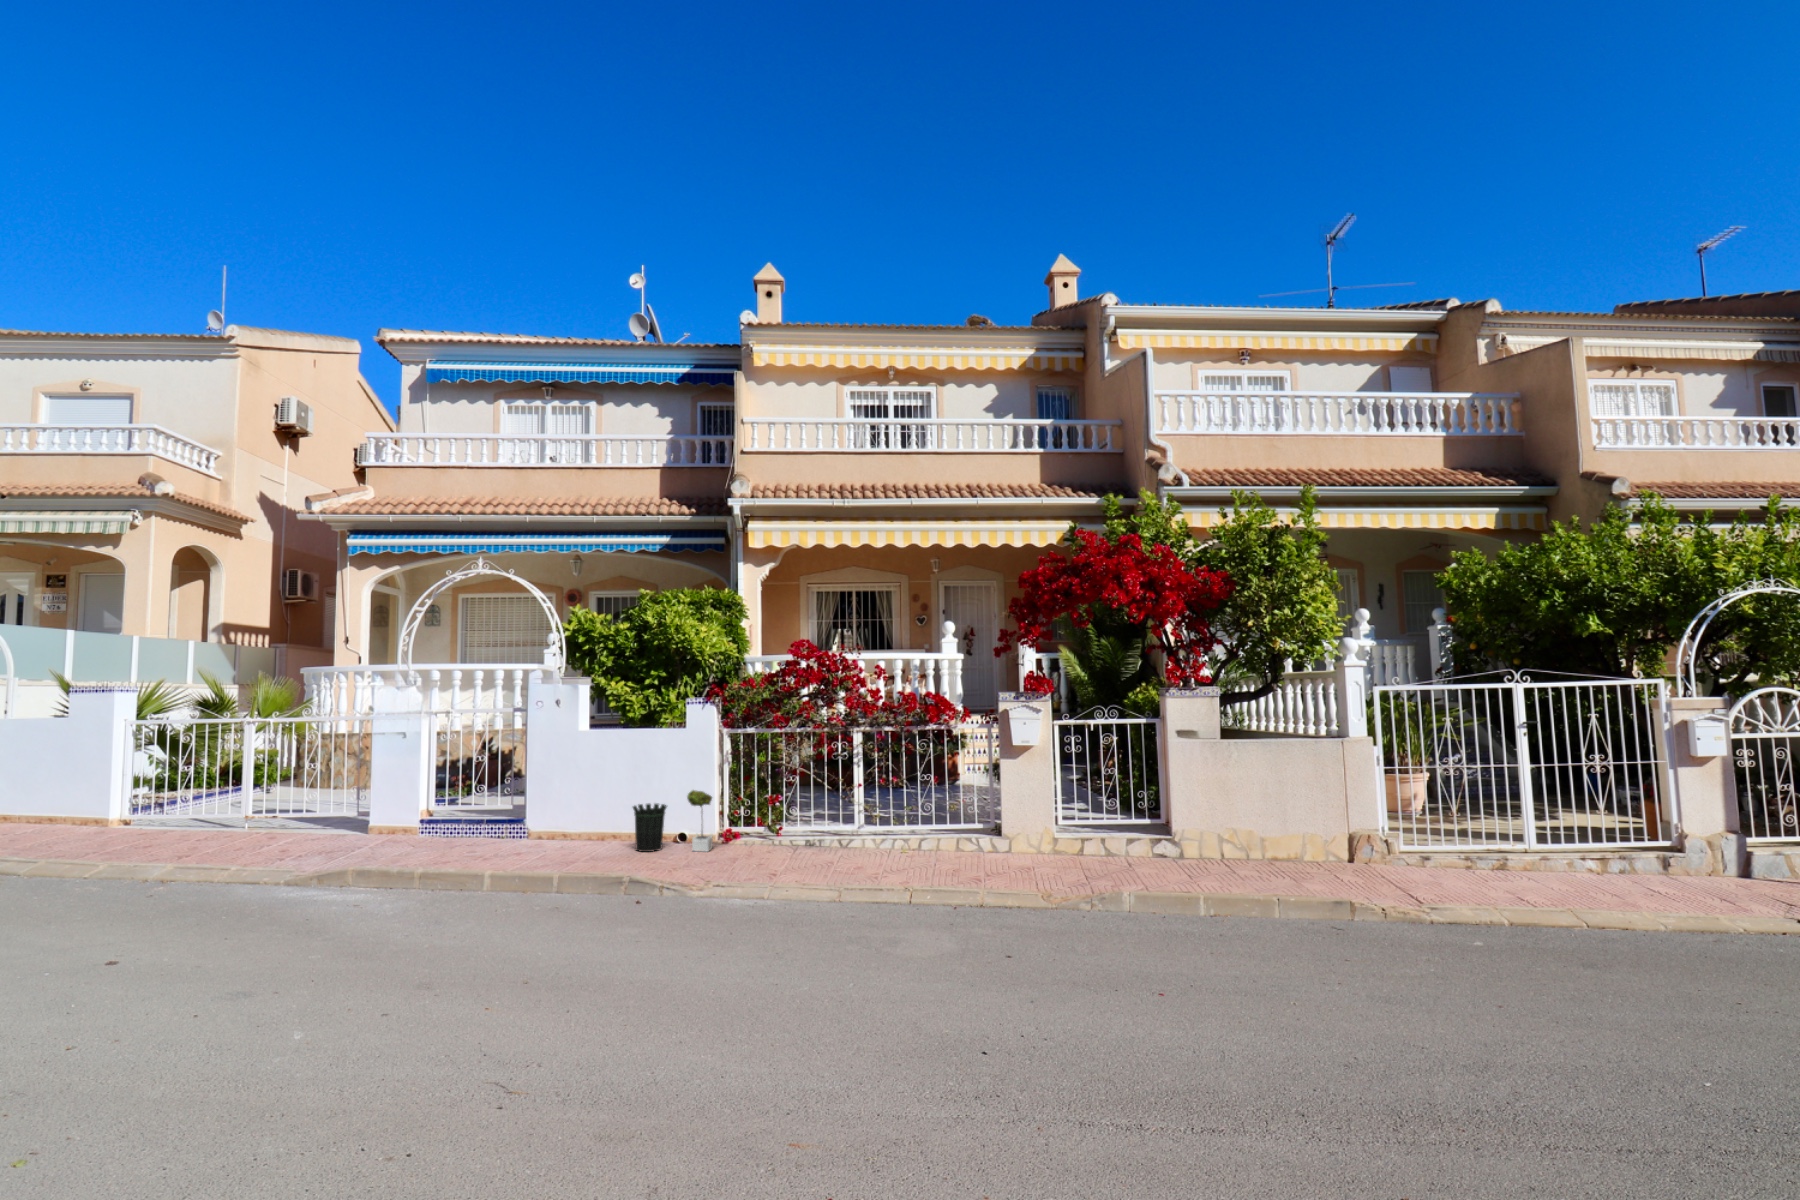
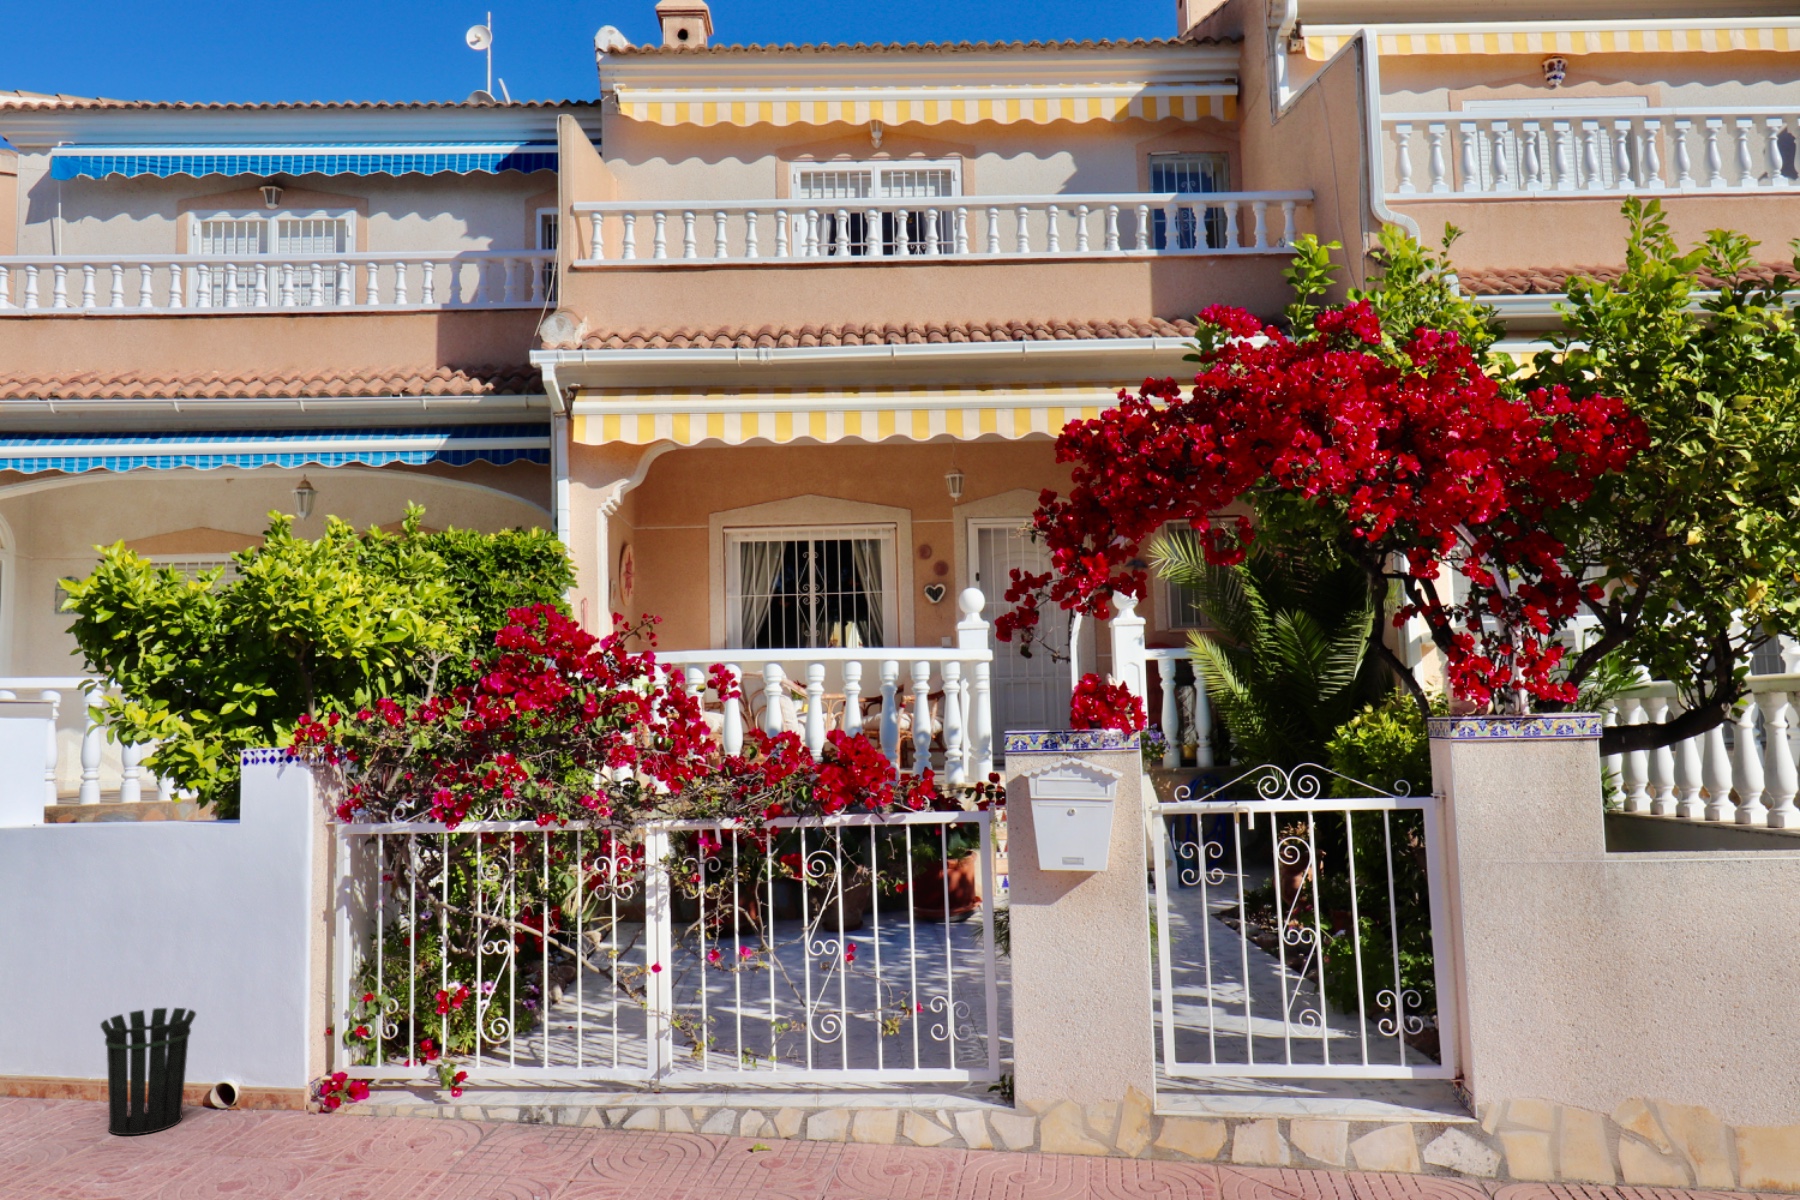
potted tree: present [687,790,713,852] -> none [231,981,301,1137]

